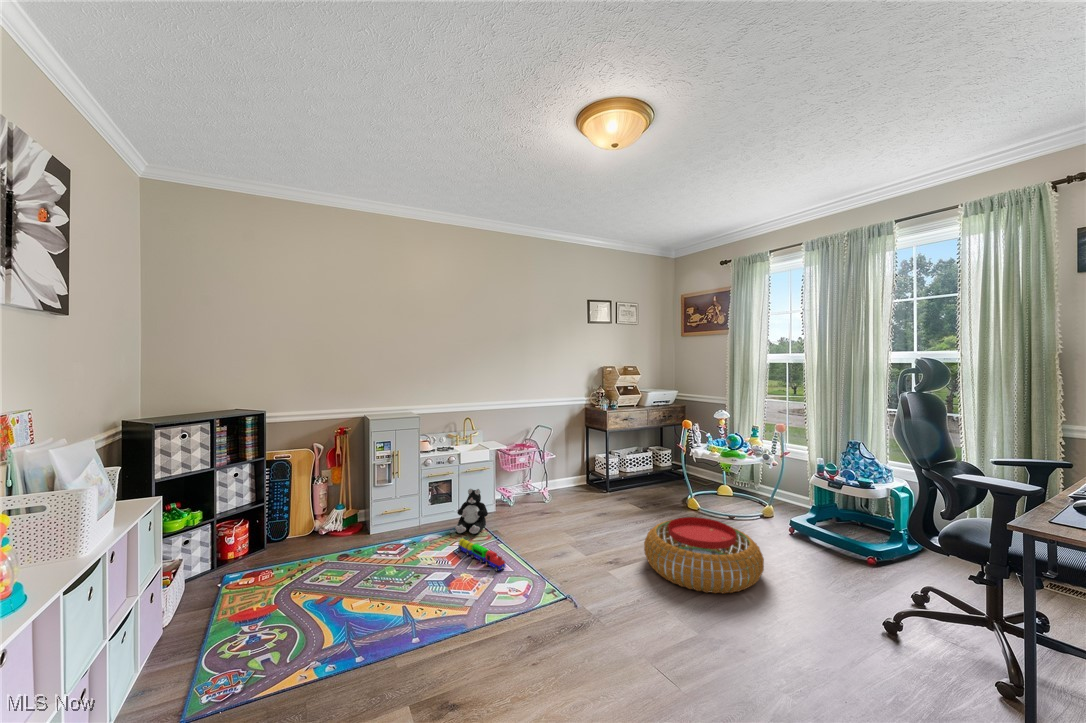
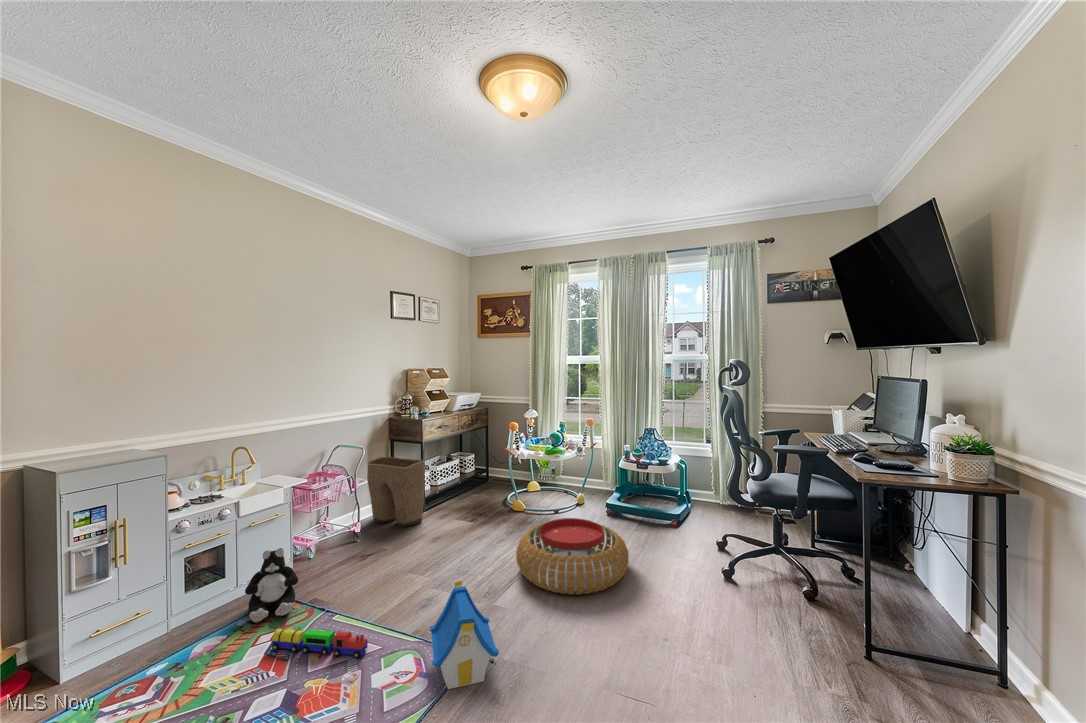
laundry basket: none [561,439,605,500] -> present [367,457,425,526]
toy house: none [524,537,584,615] -> present [430,581,499,689]

